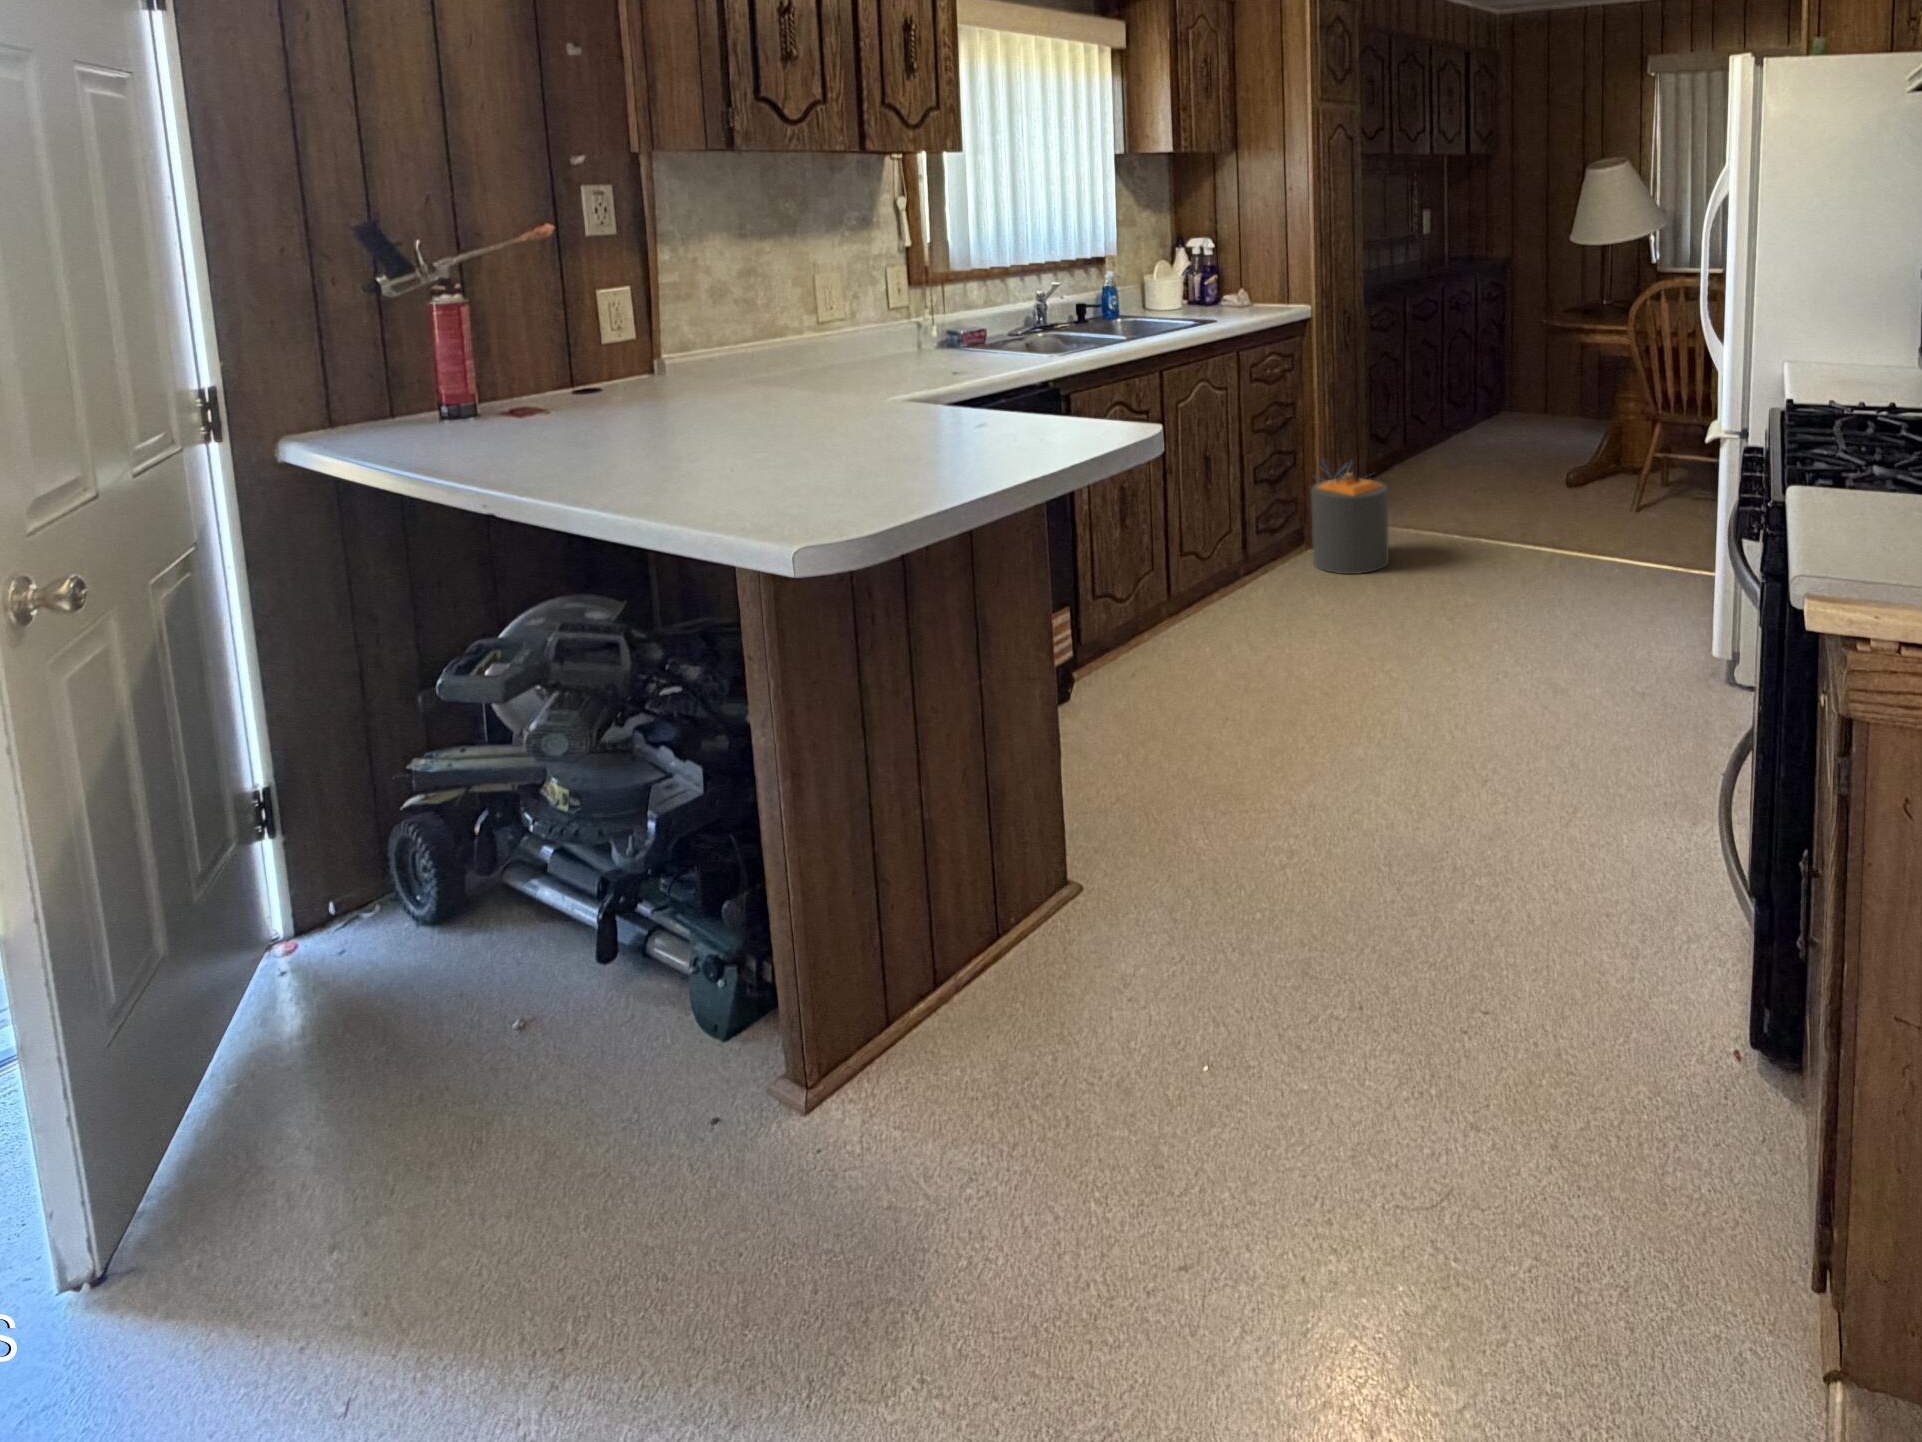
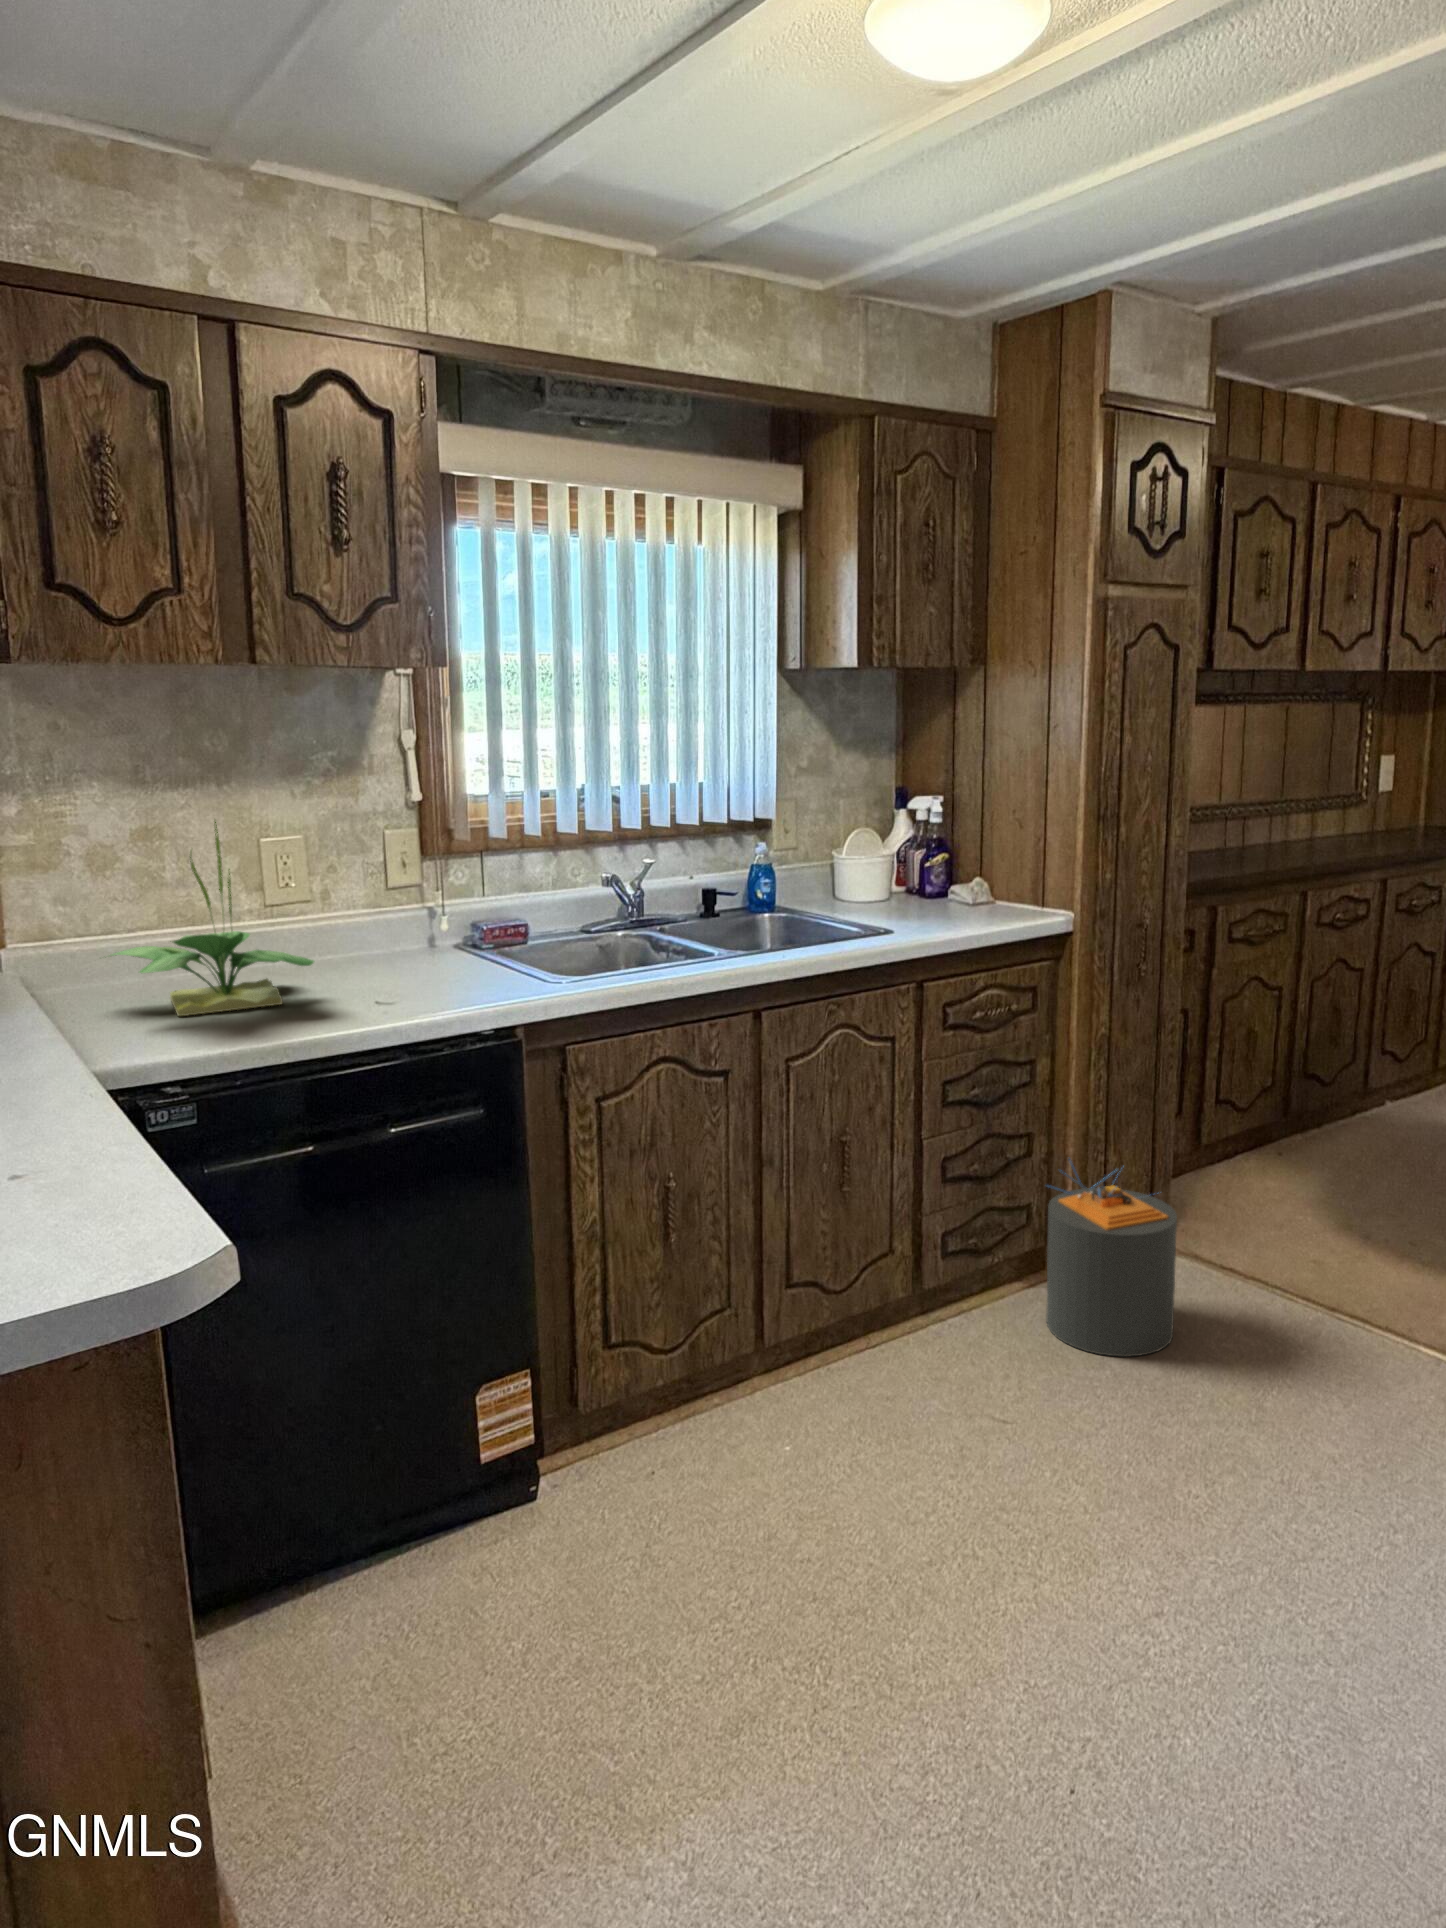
potted plant: none [796,254,961,383] -> present [111,822,314,1016]

